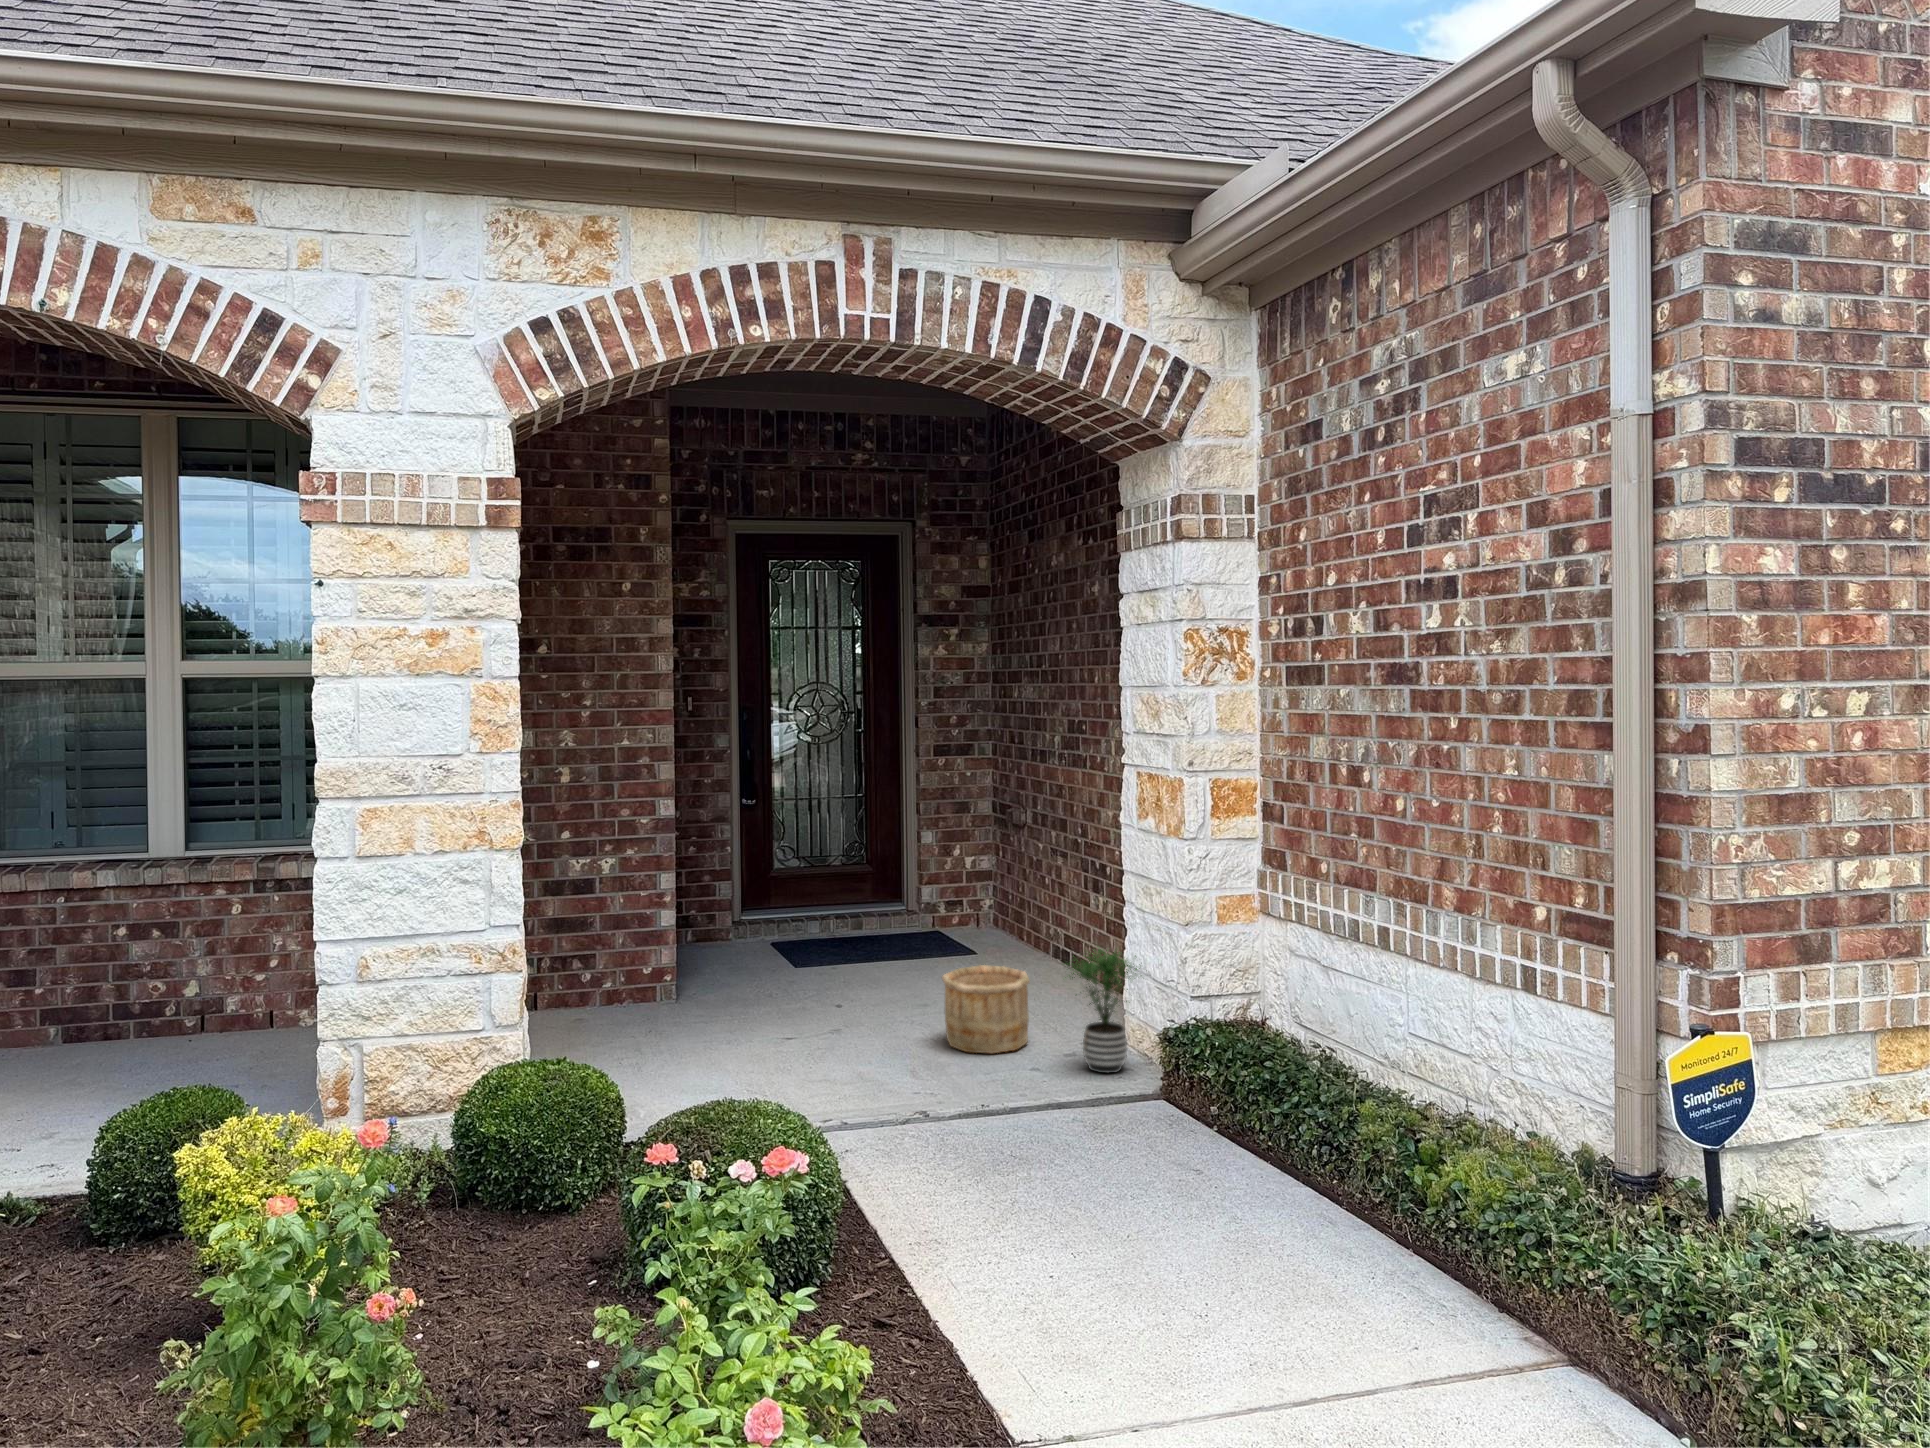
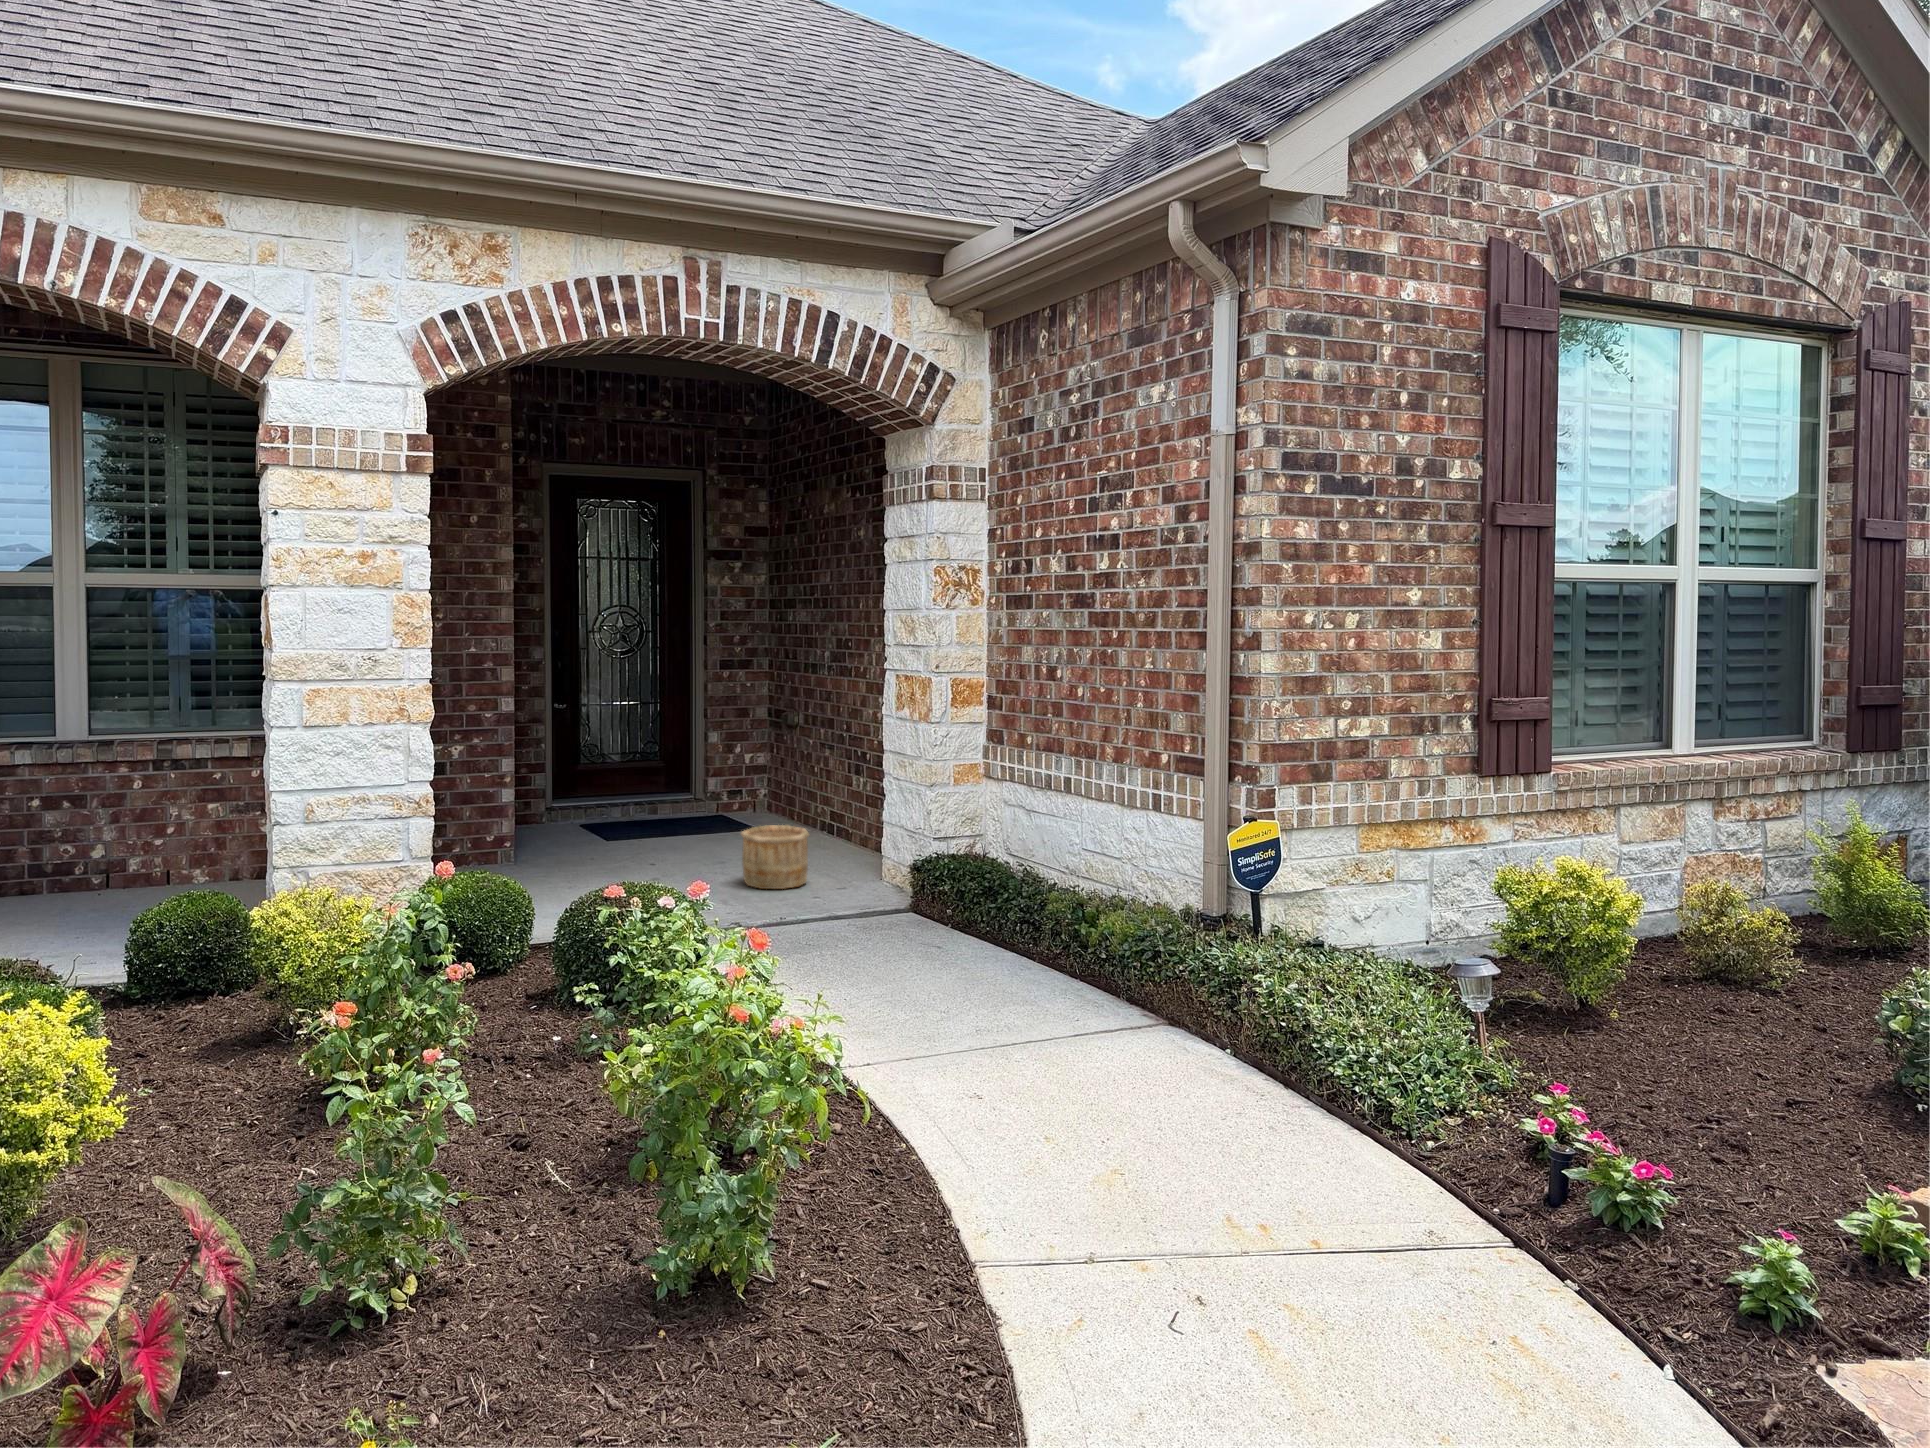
potted plant: present [1065,946,1144,1073] -> none [835,804,902,899]

